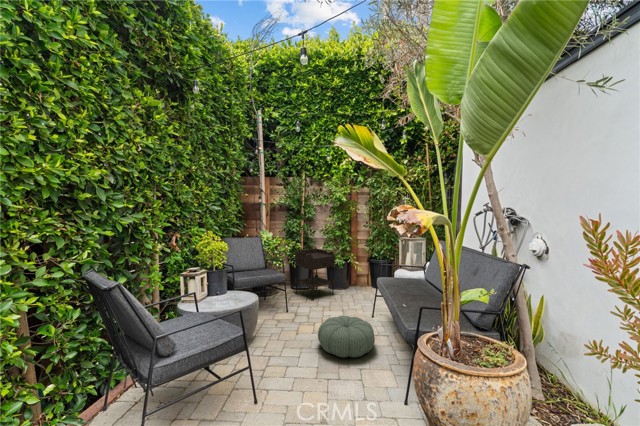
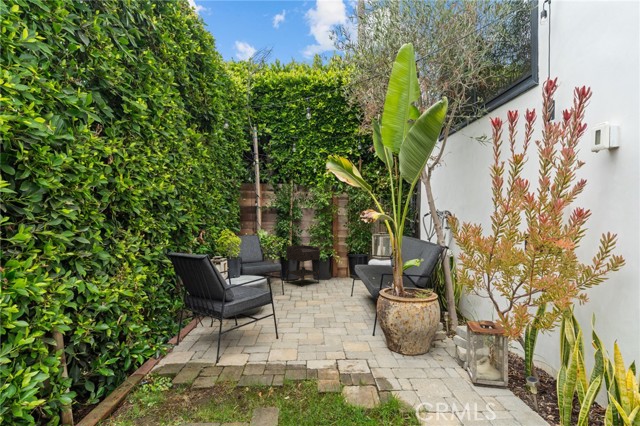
pouf: present [318,316,375,358] -> none [312,291,353,317]

